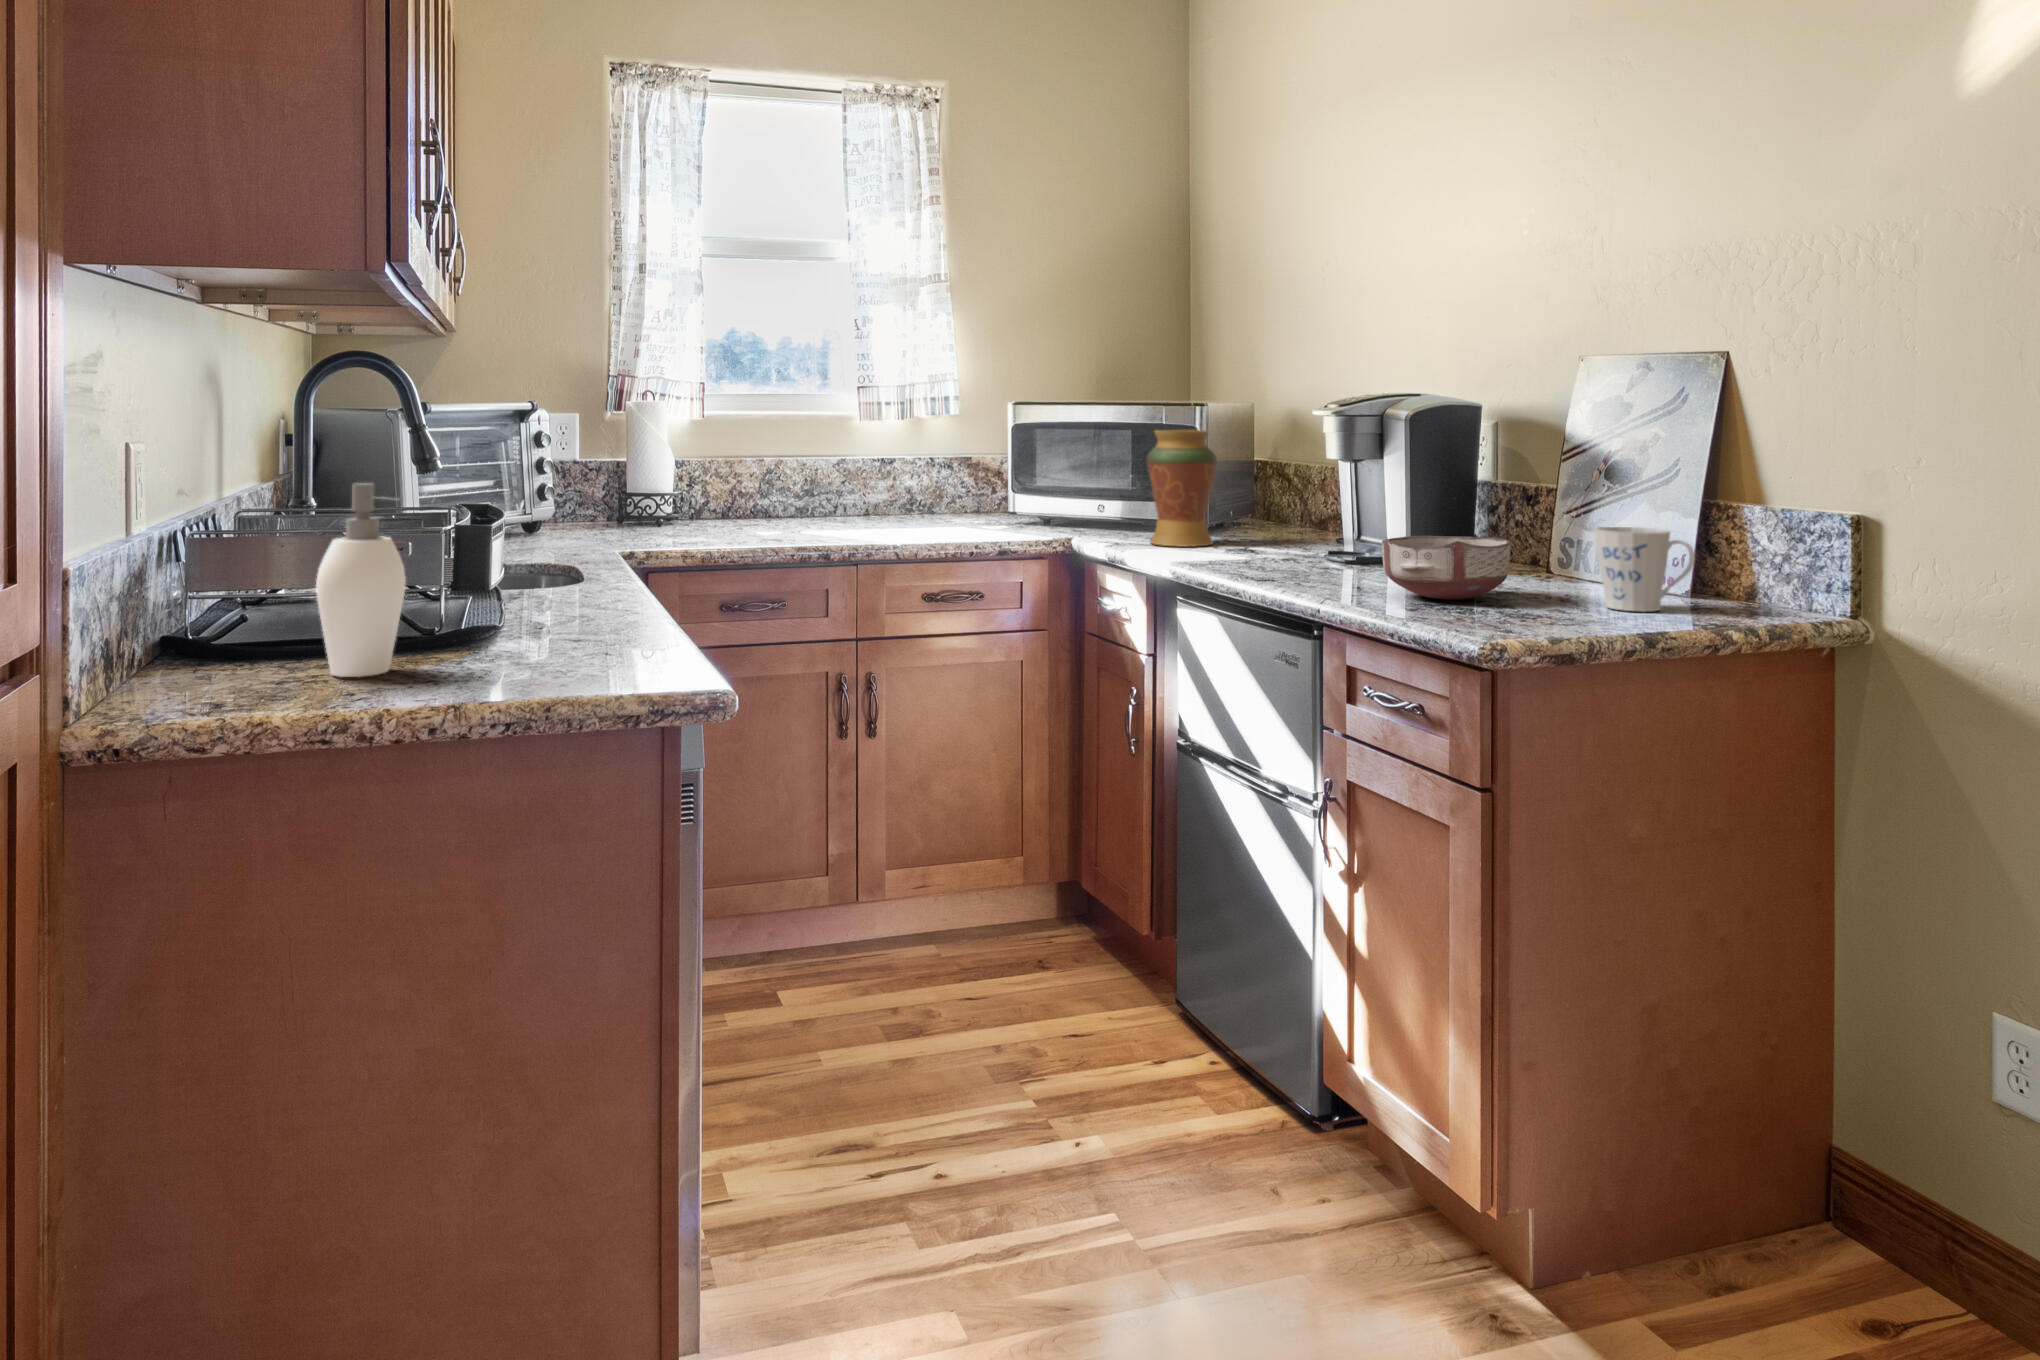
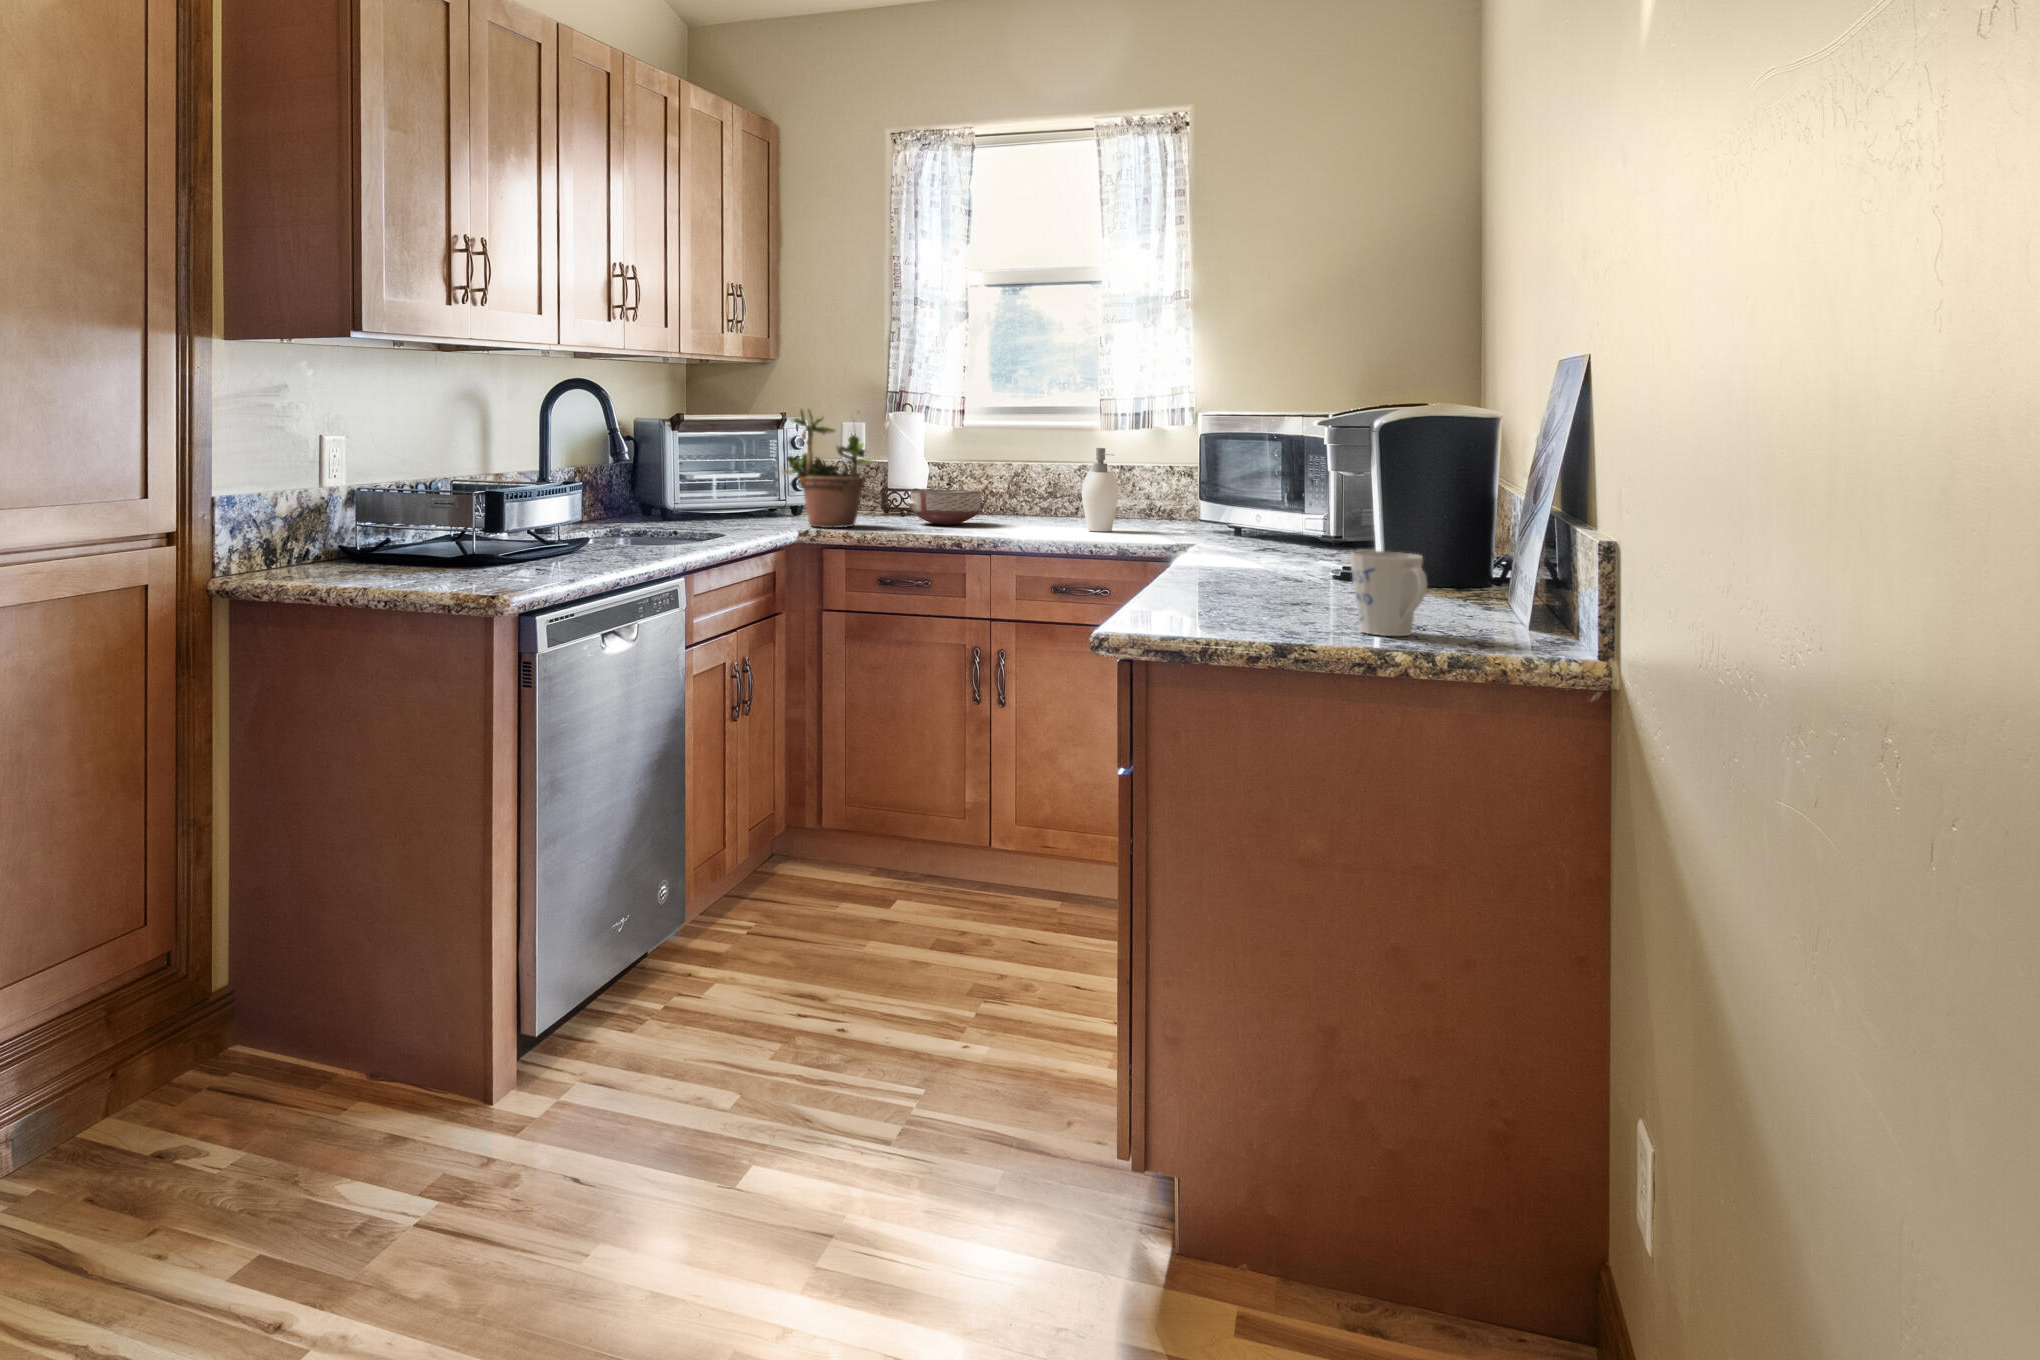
potted plant: none [568,385,688,548] -> present [783,409,873,528]
decorative vase: present [1147,430,1217,547] -> none [1238,446,1310,560]
soap dispenser: present [316,483,406,677] -> present [1082,448,1119,531]
ceramic bowl: present [1382,536,1511,599] -> present [907,488,983,525]

